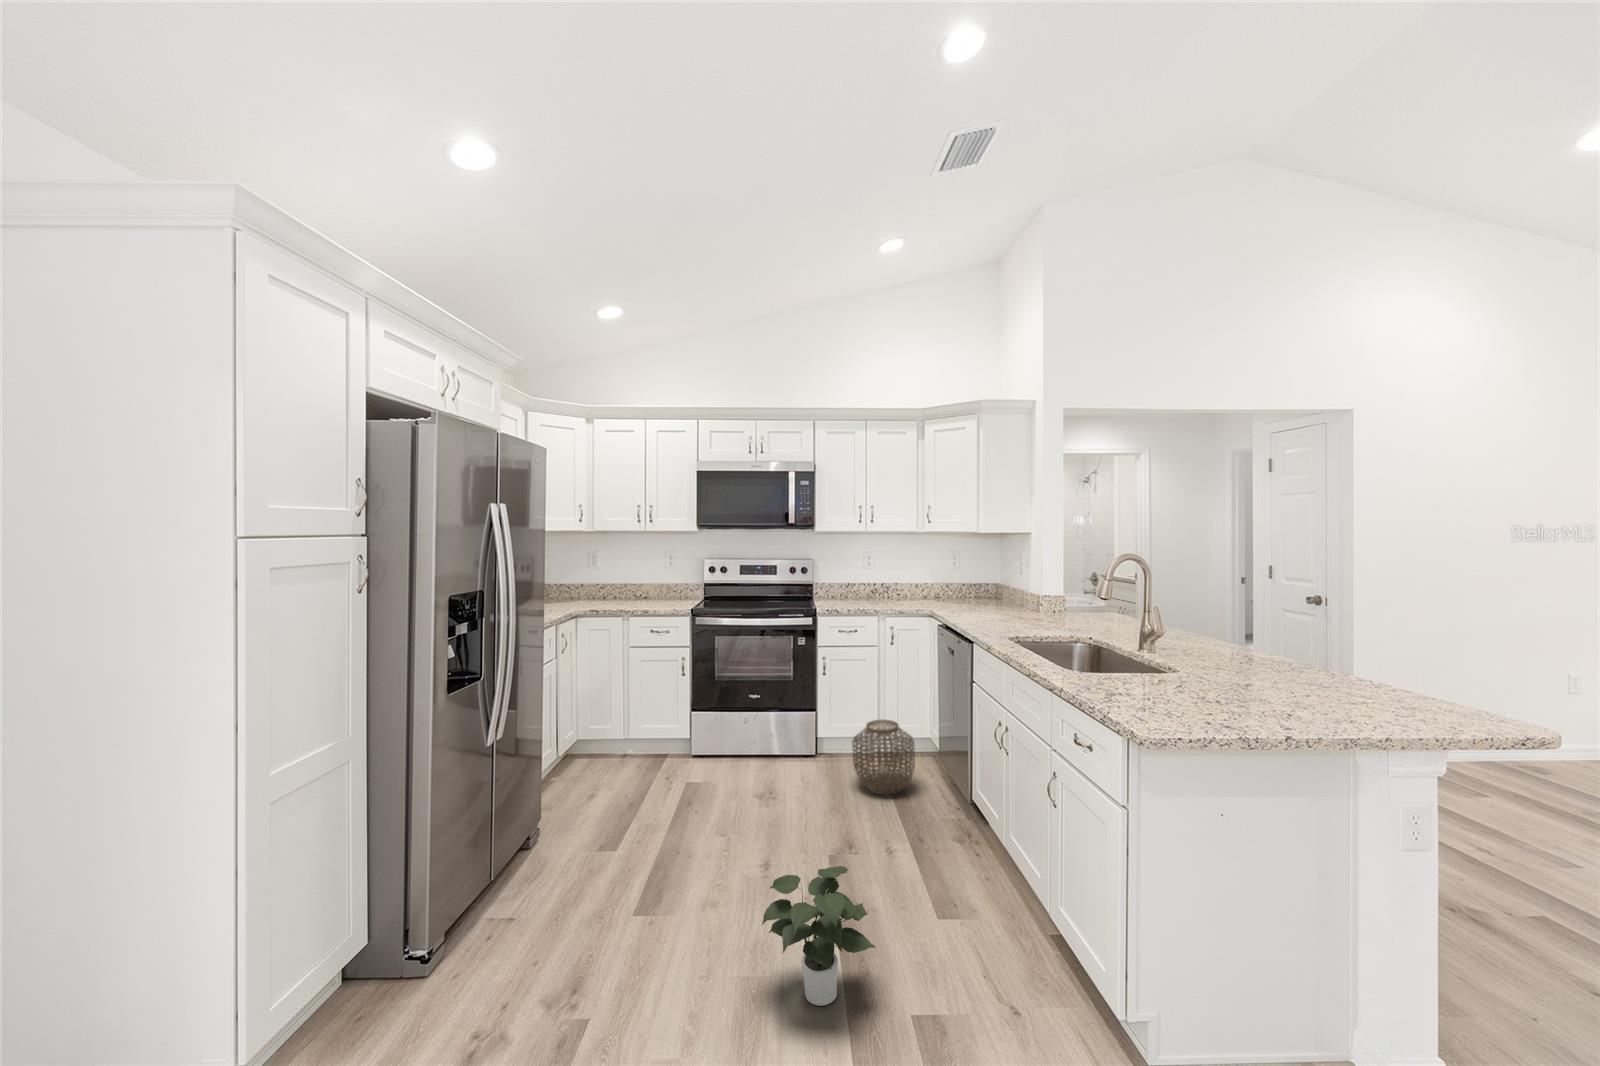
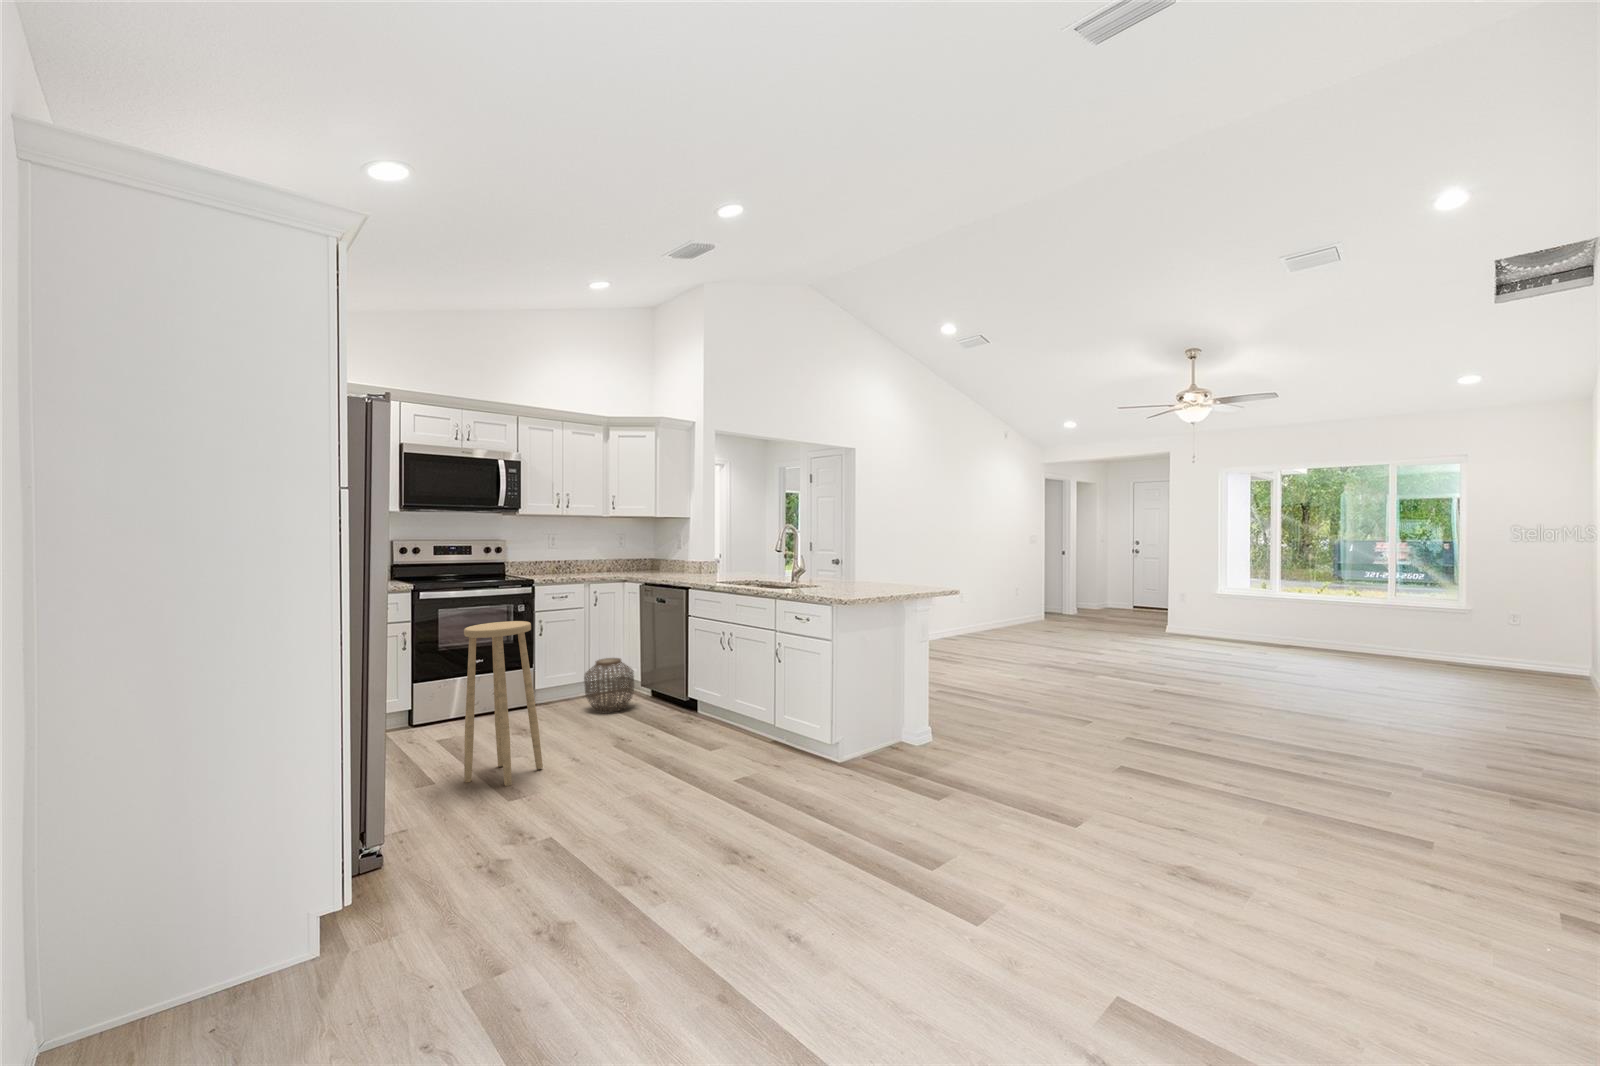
stool: none [596,689,691,924] -> present [464,621,543,786]
potted plant: present [762,866,876,1006] -> none [634,697,702,772]

